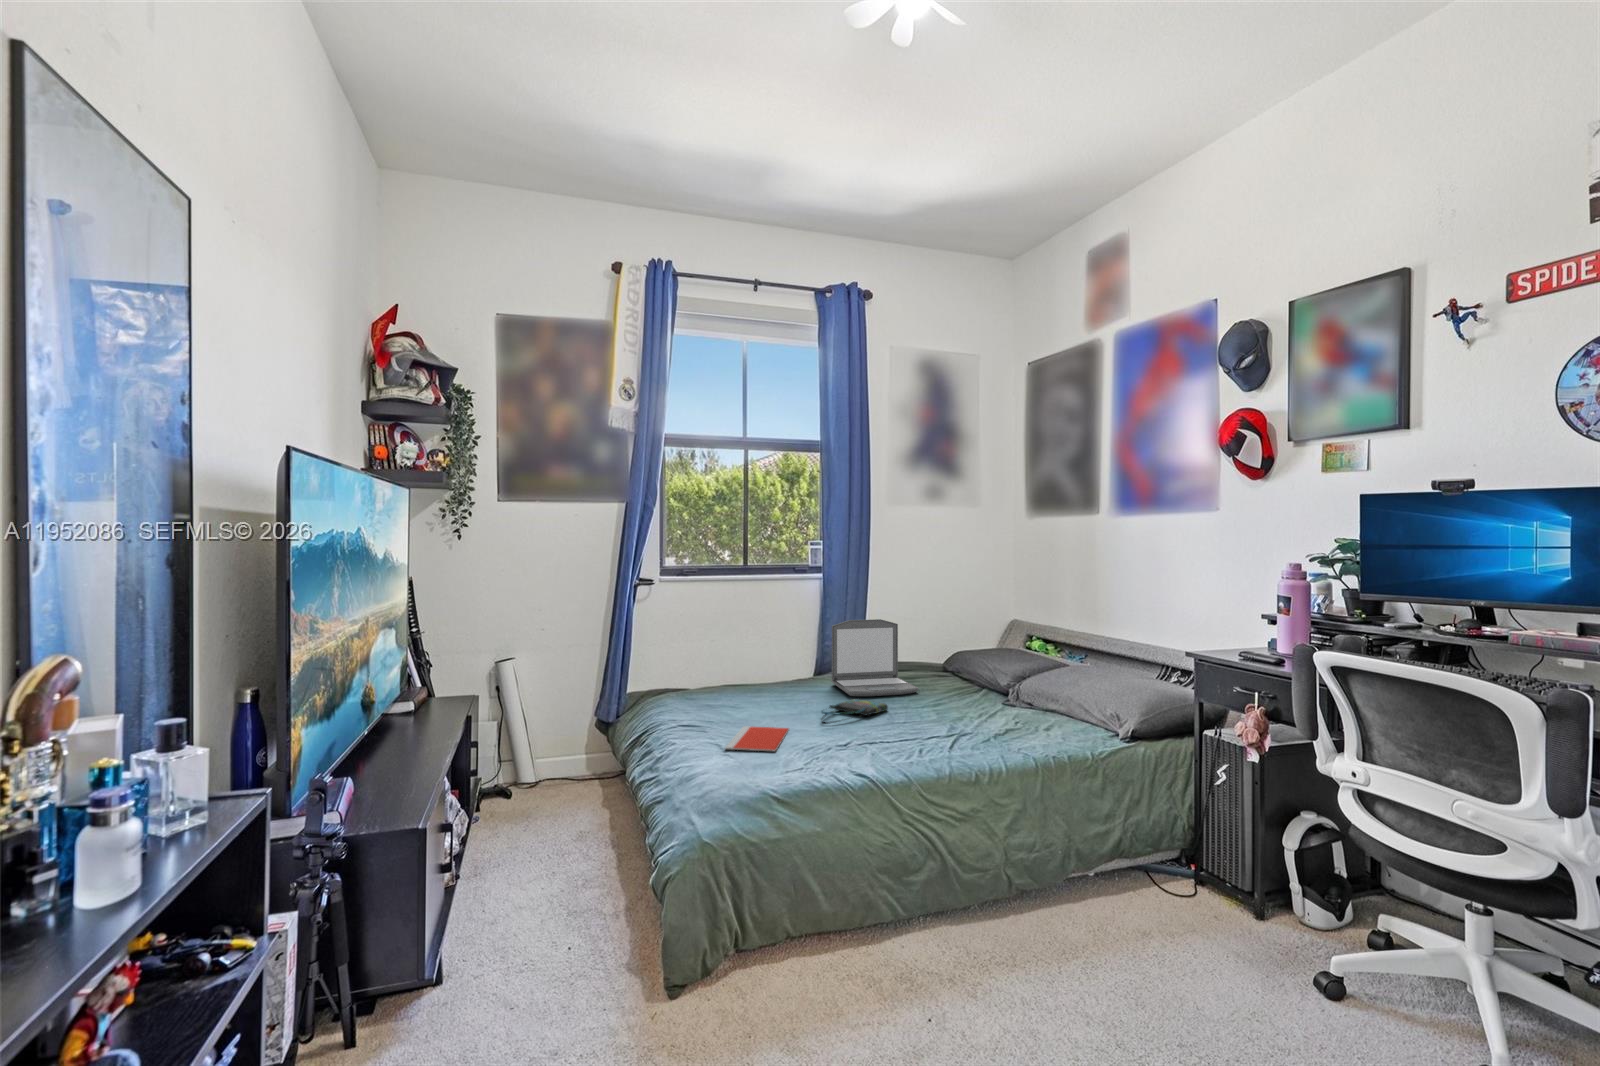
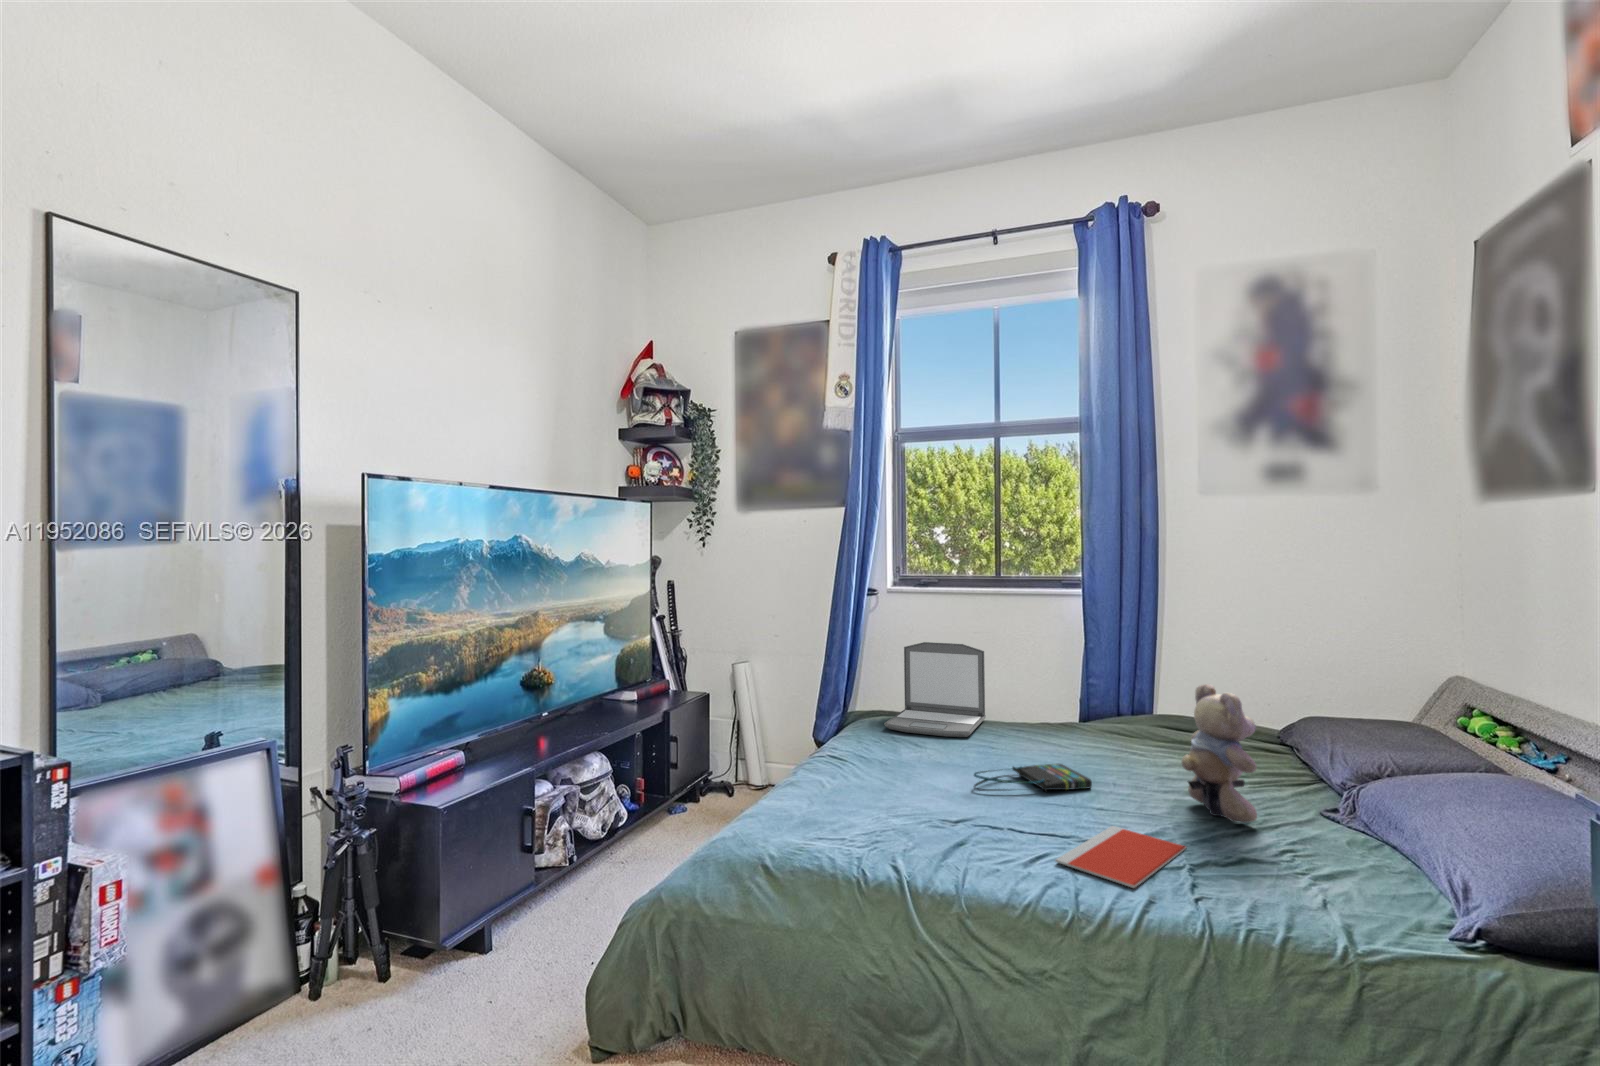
laptop: present [831,619,918,696] -> present [884,642,986,737]
teddy bear: none [946,628,998,712] -> present [1181,684,1257,823]
notebook: present [725,726,789,751] -> present [1055,826,1186,888]

